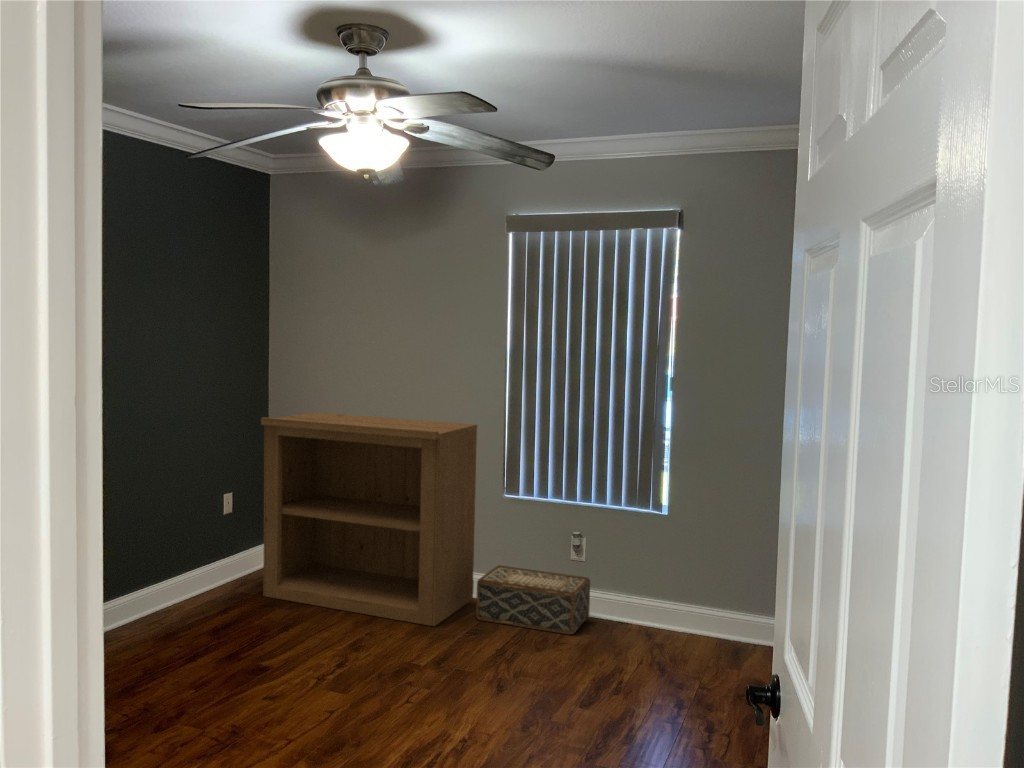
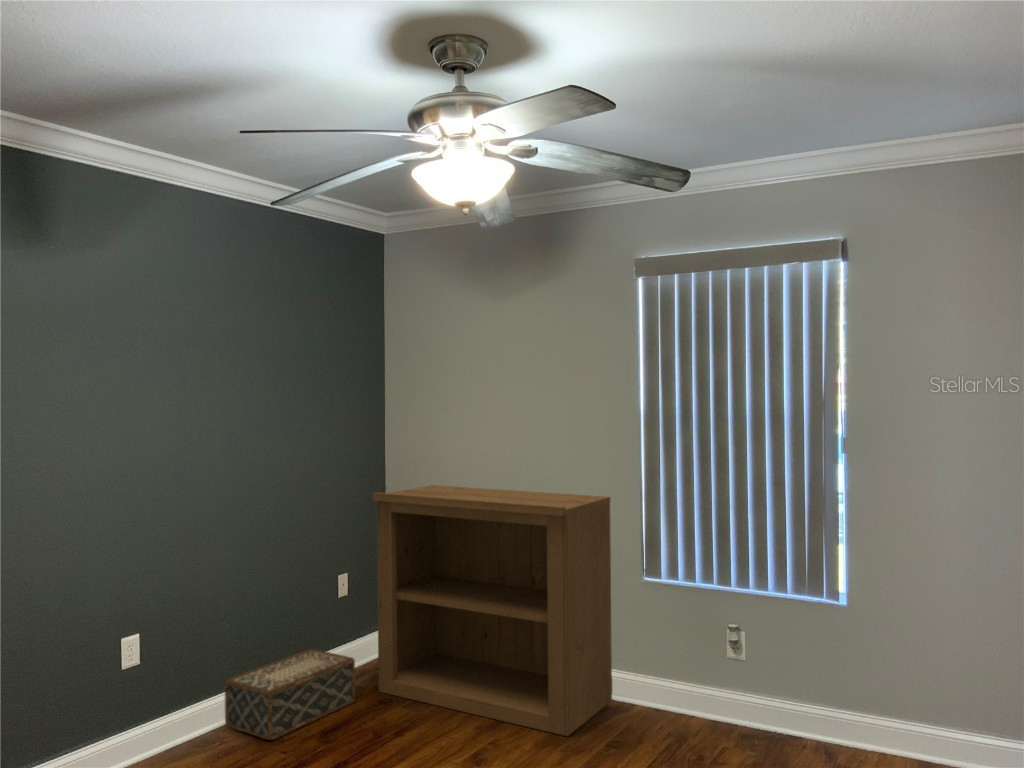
woven basket: present [476,565,590,635] -> present [225,649,355,740]

